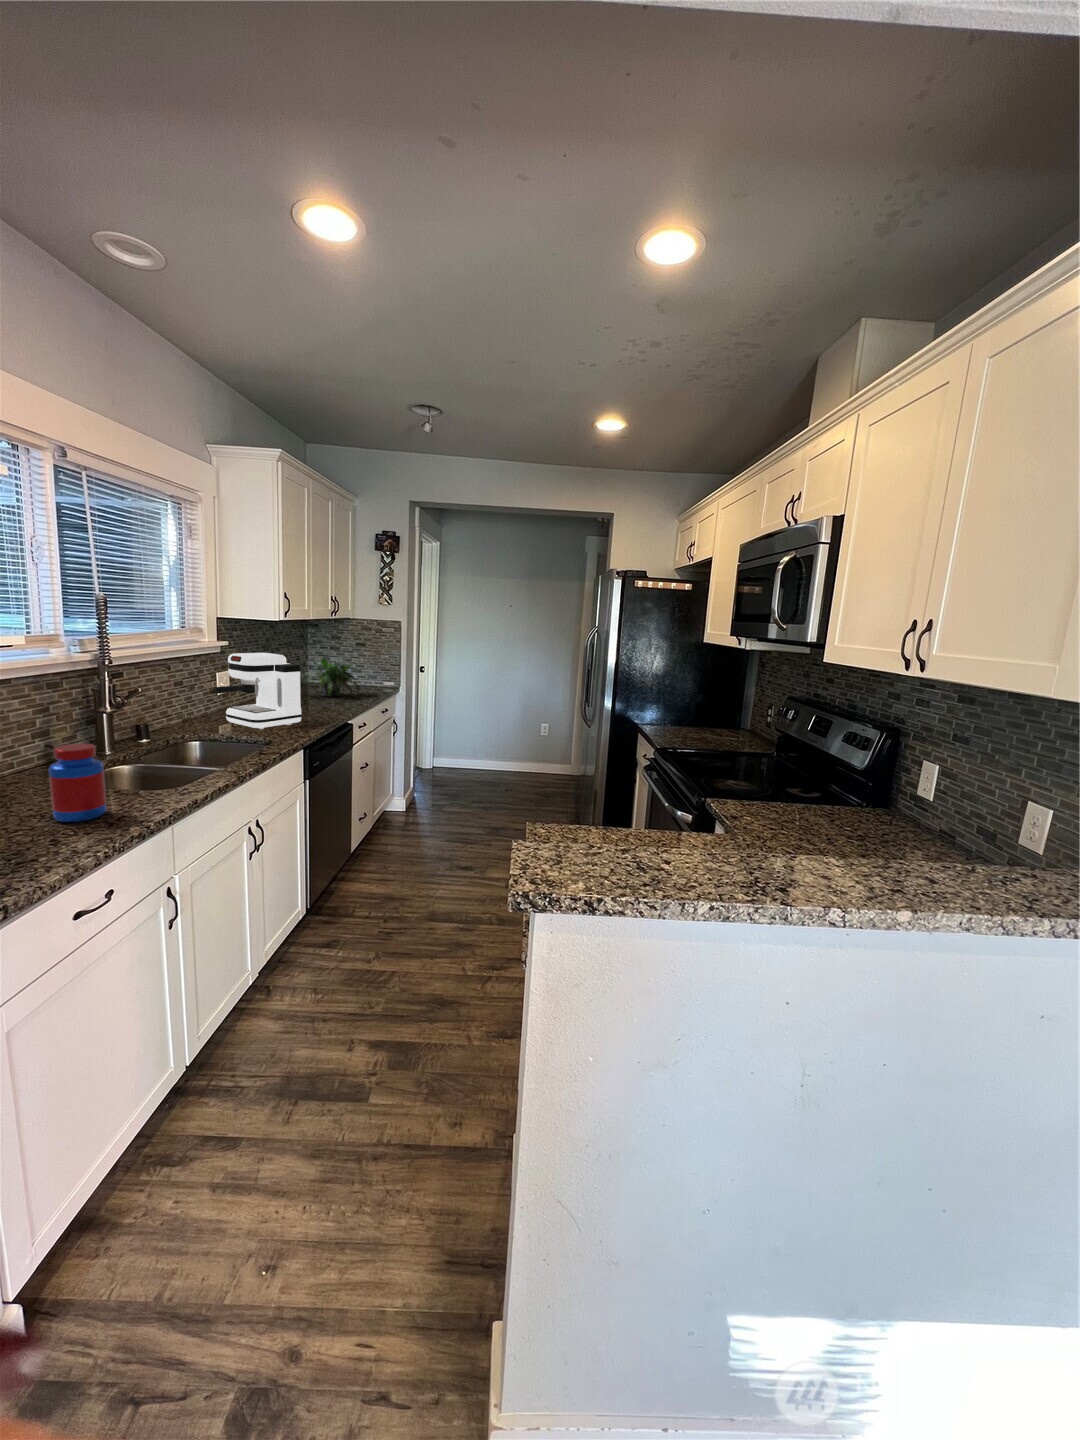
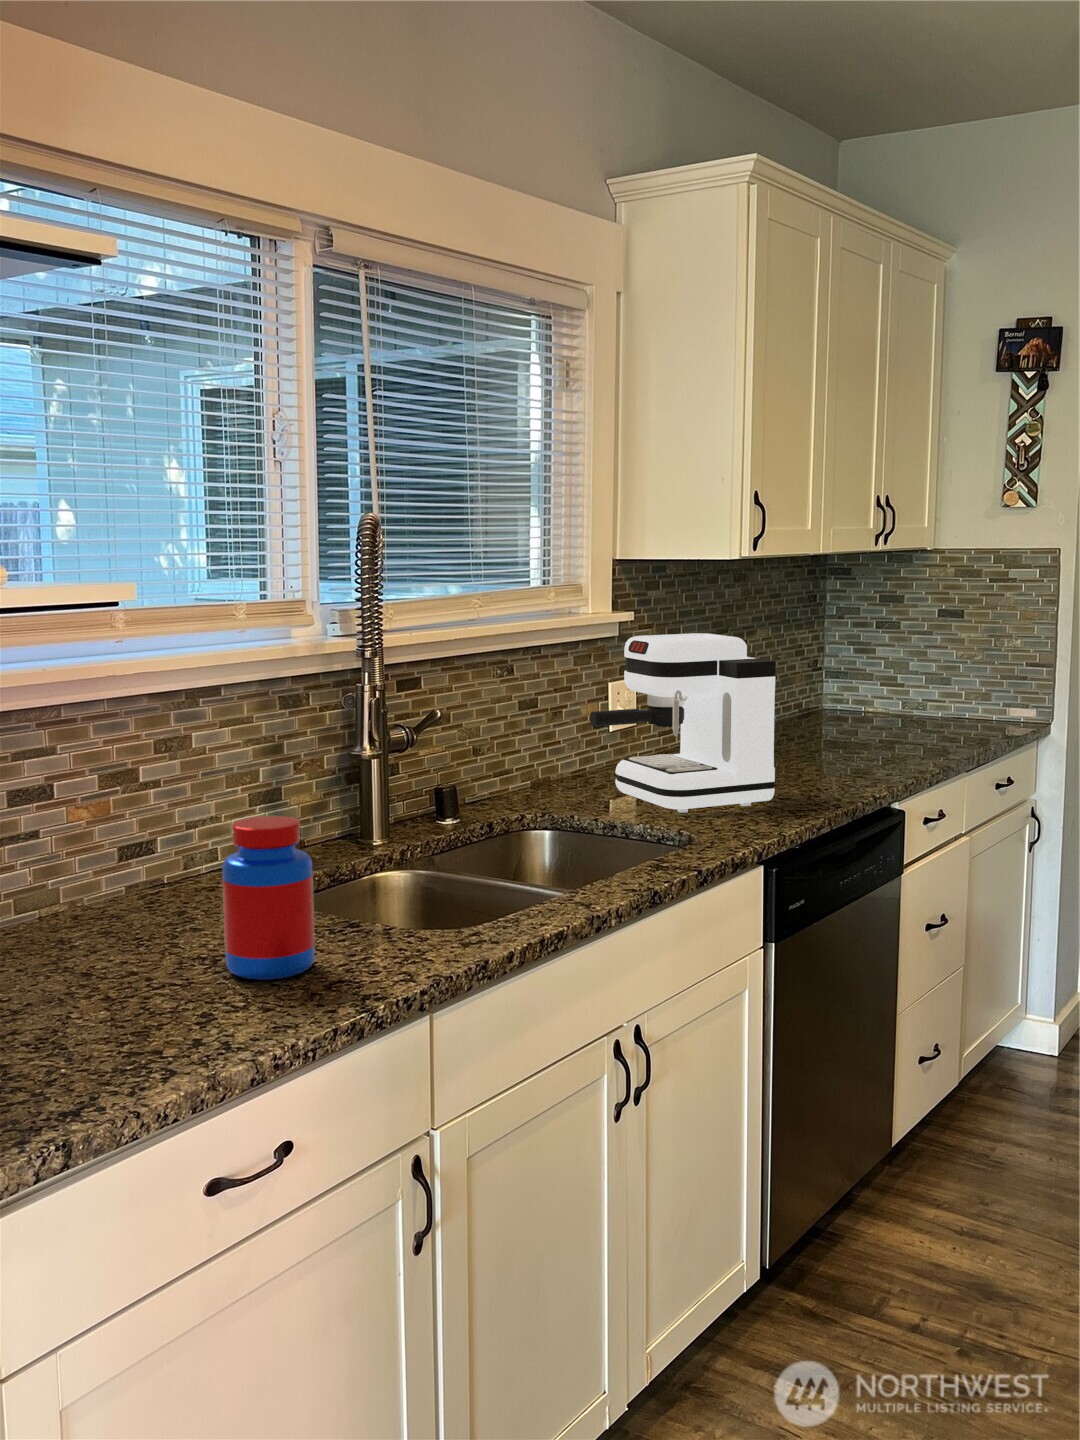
potted plant: present [301,657,360,696] -> none [799,643,940,744]

